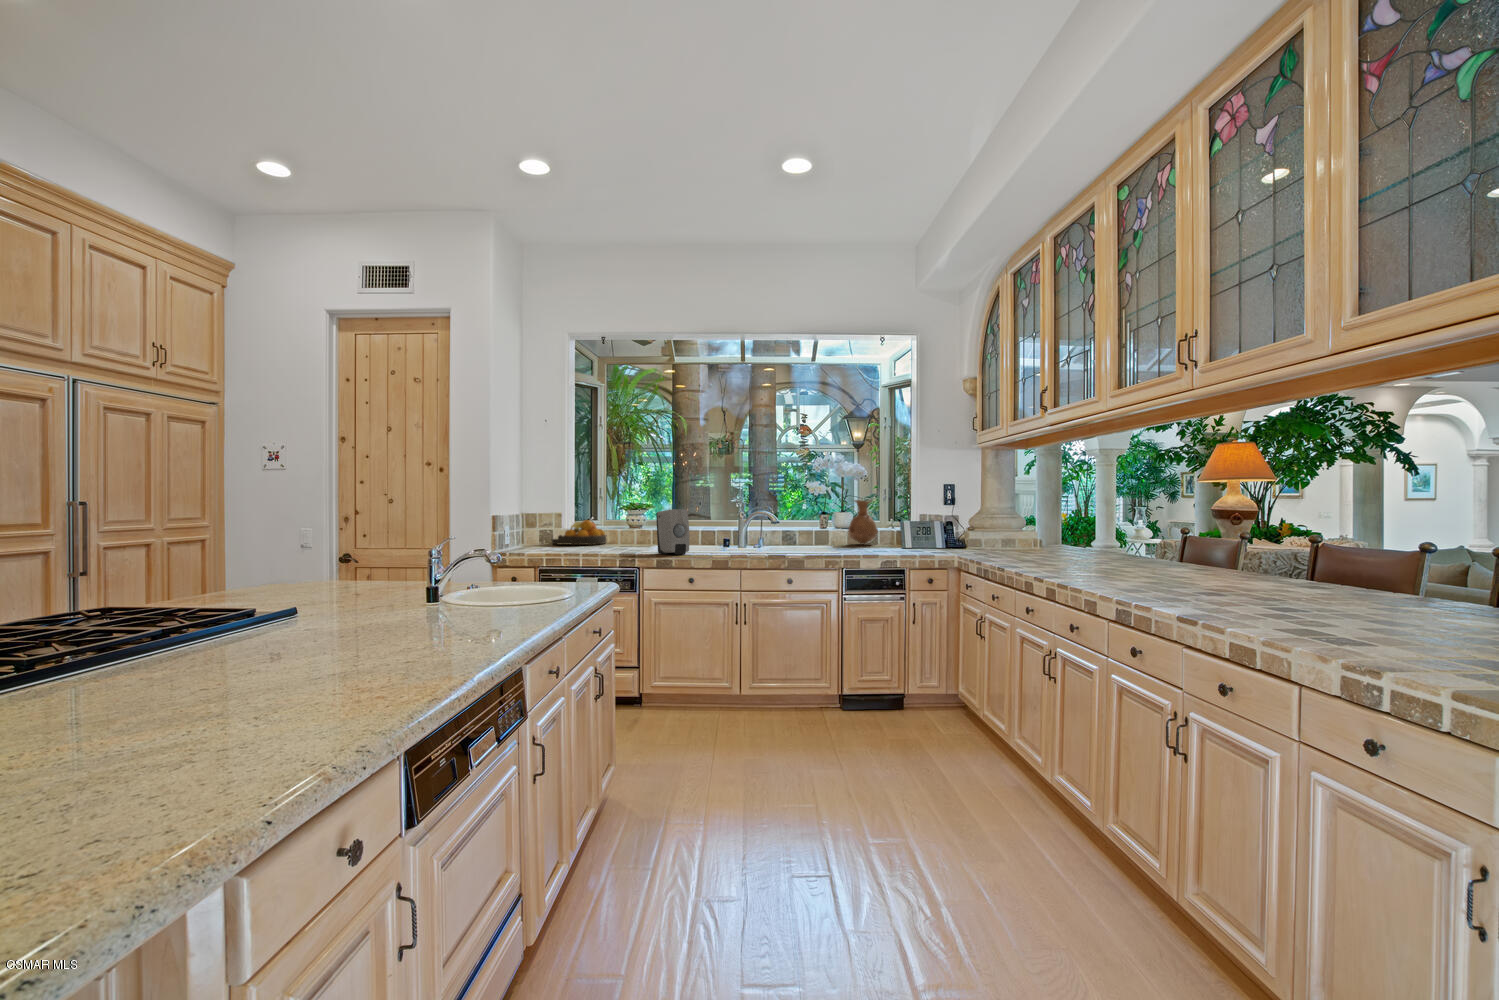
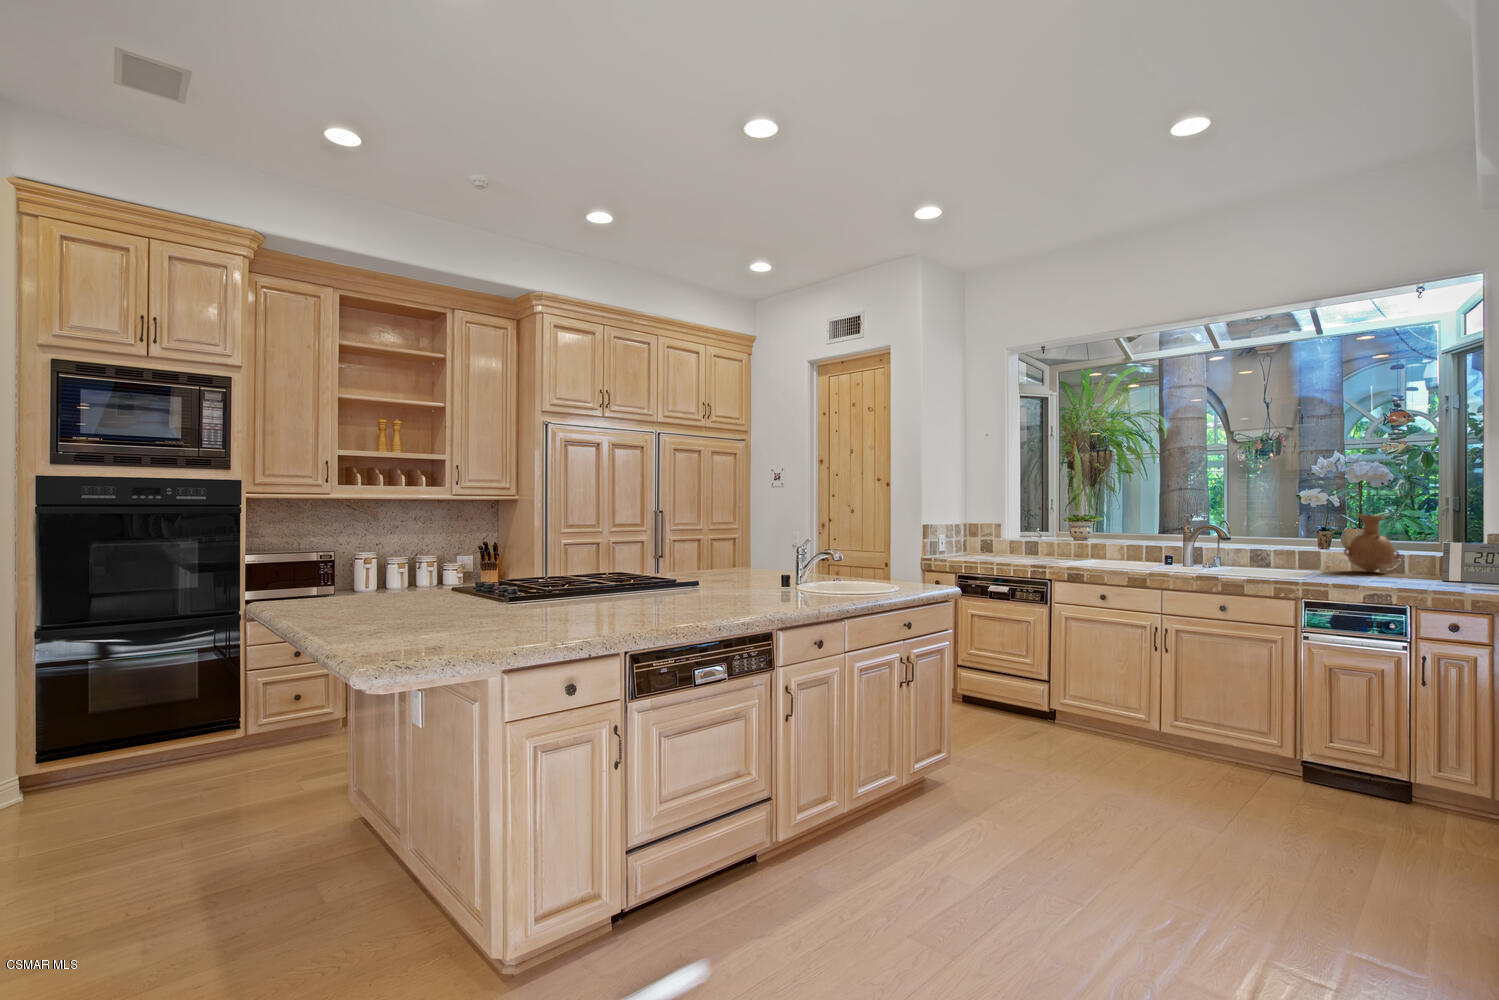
soap dispenser: present [656,509,689,554] -> none [1070,523,1102,570]
fruit bowl: present [552,520,606,545] -> none [990,529,1046,554]

